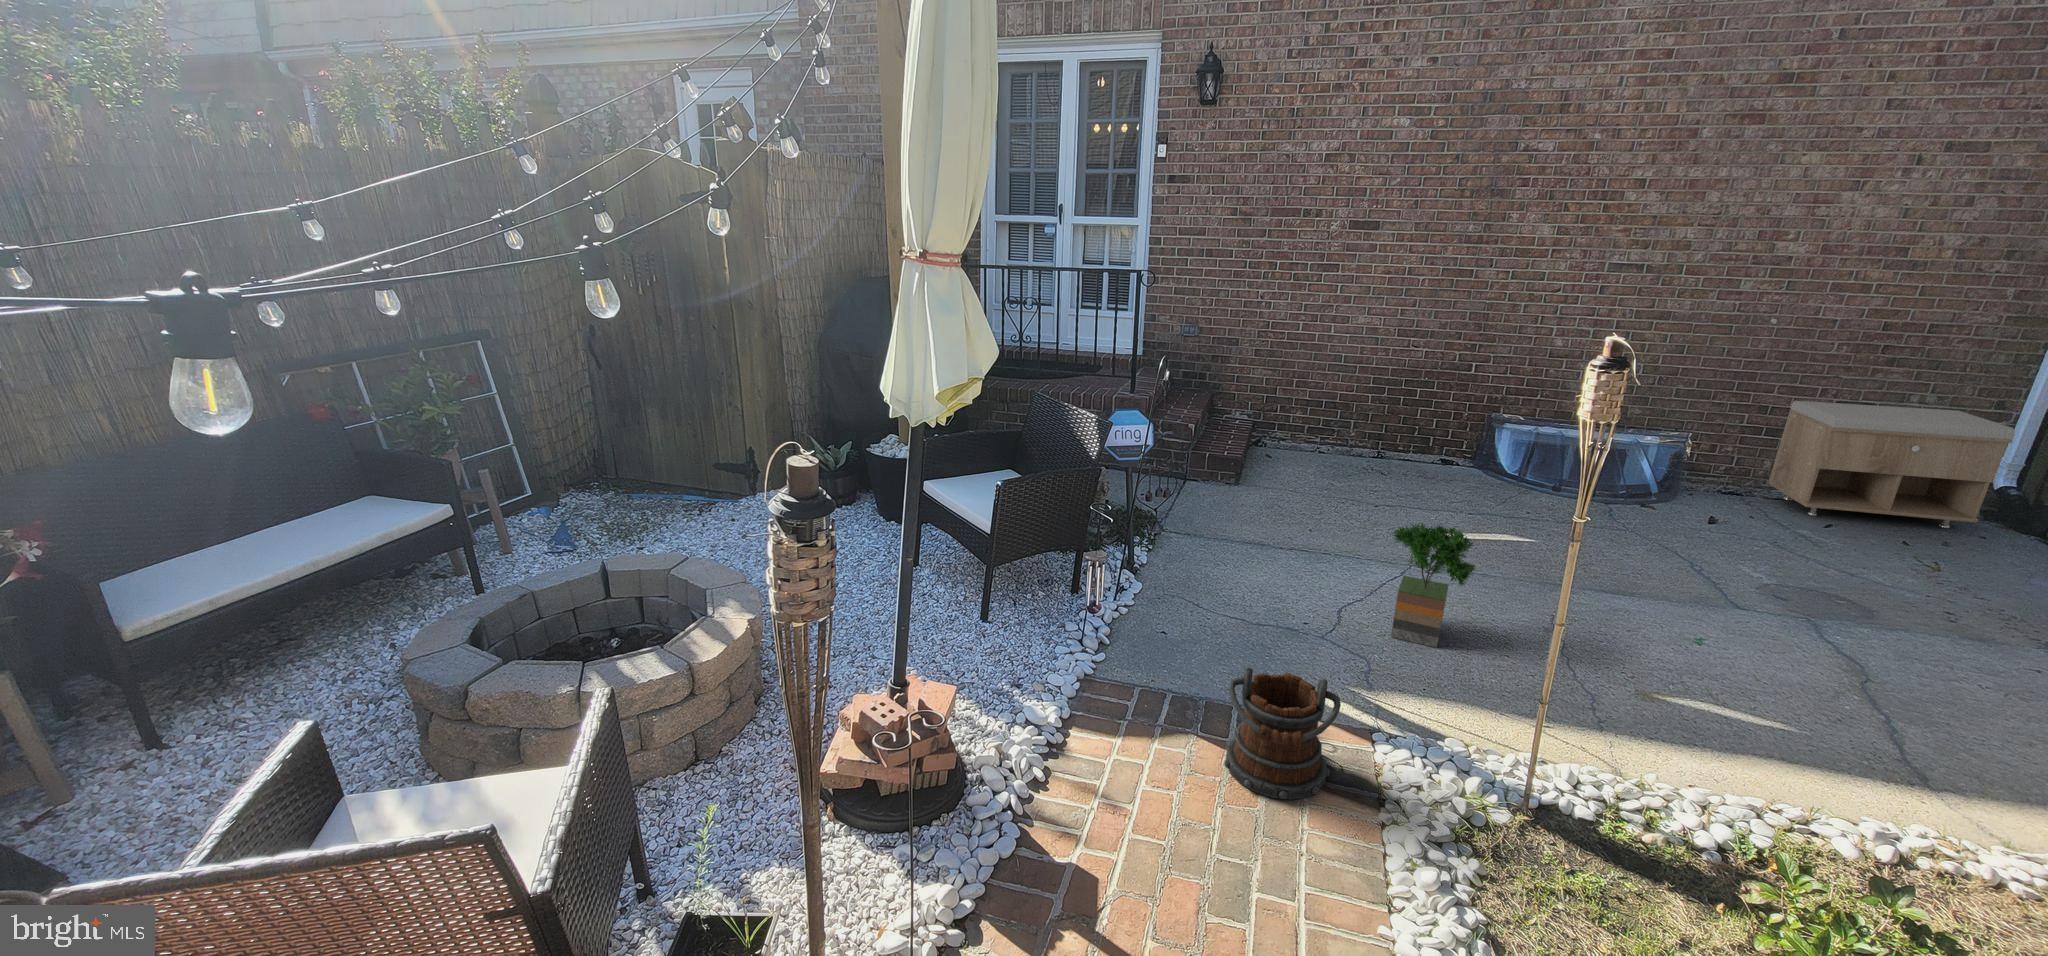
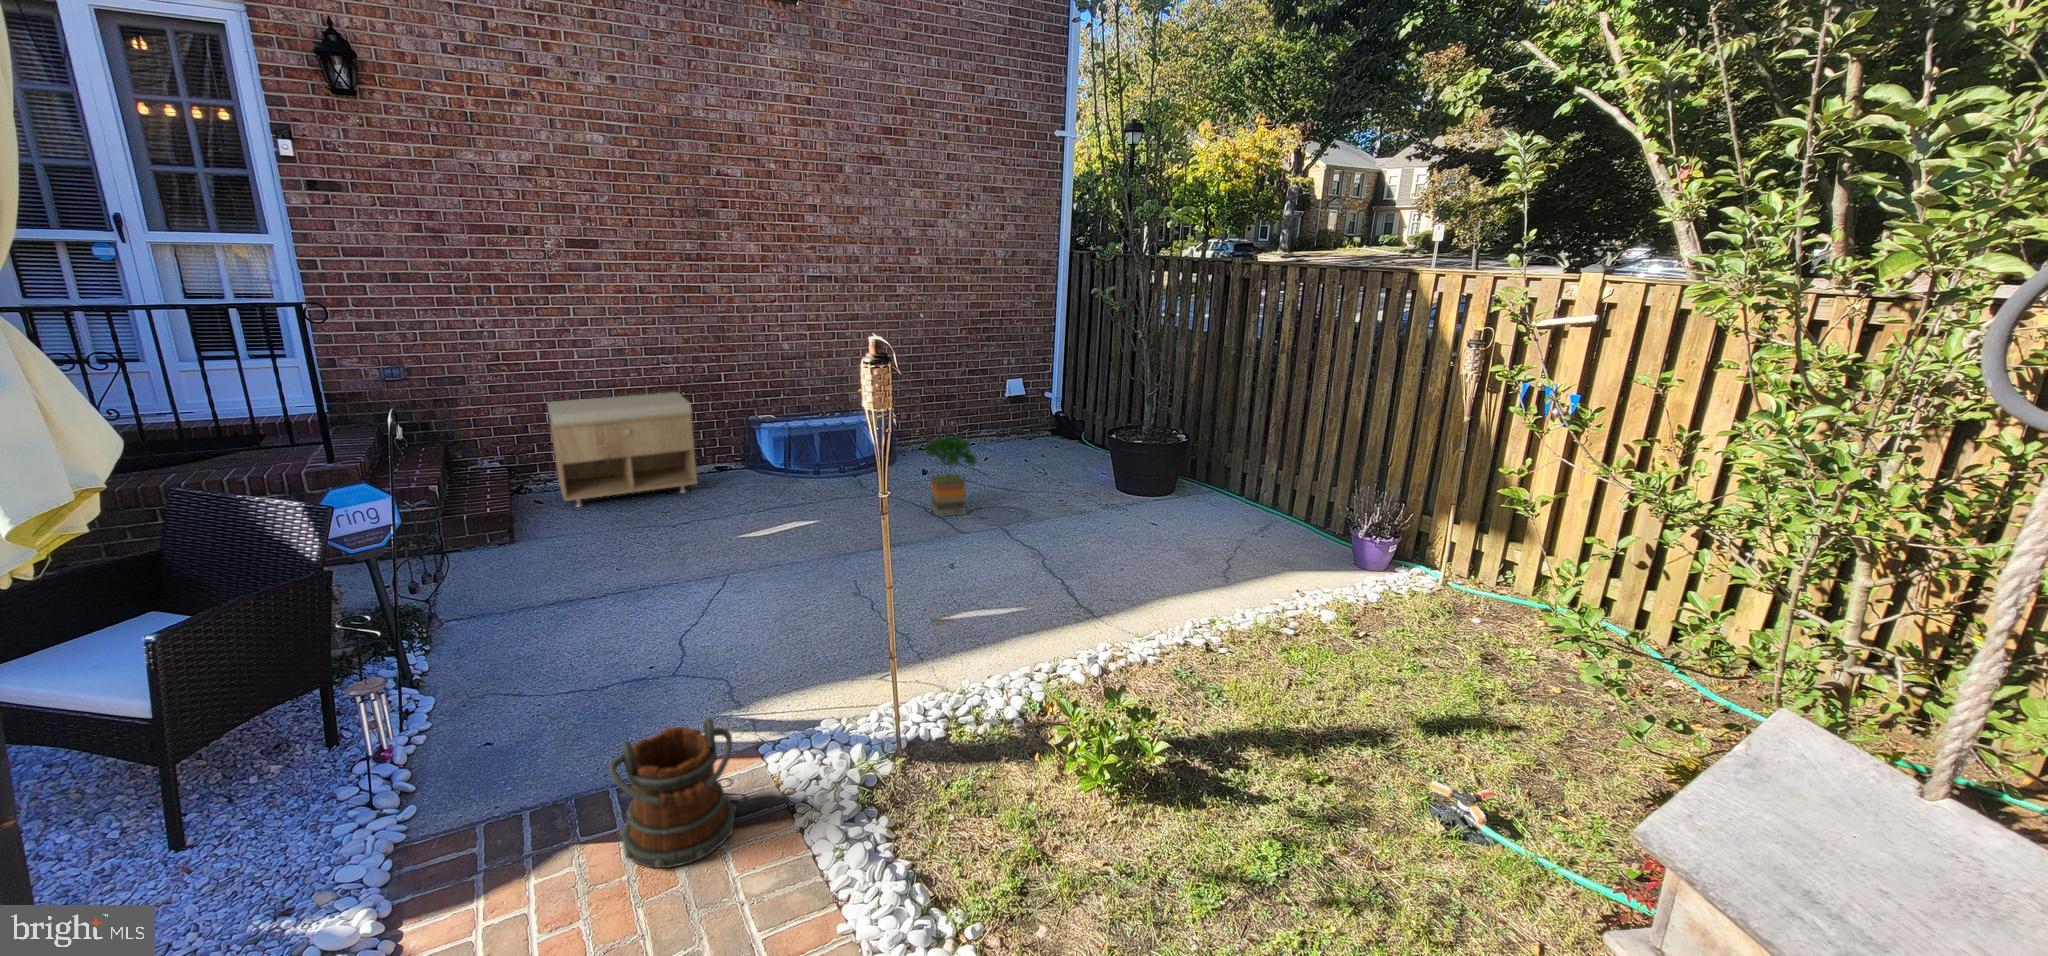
storage bench: present [1768,401,2015,528] -> present [548,392,698,507]
potted tree: present [1391,523,1476,647] -> present [924,436,976,517]

